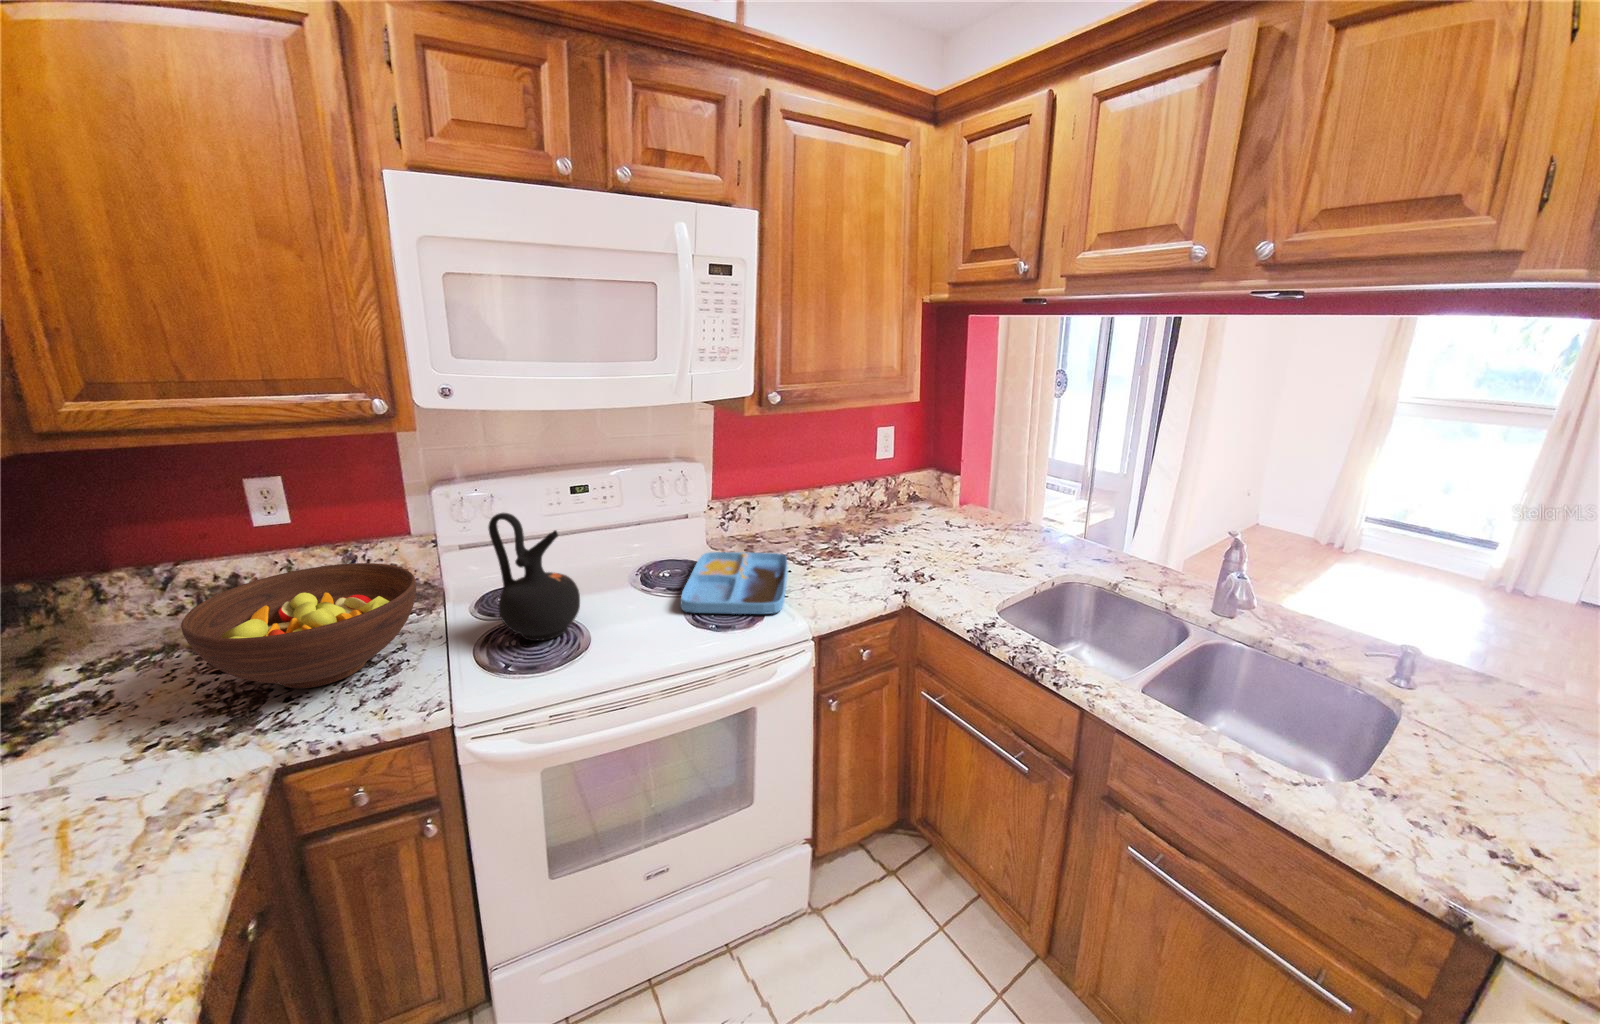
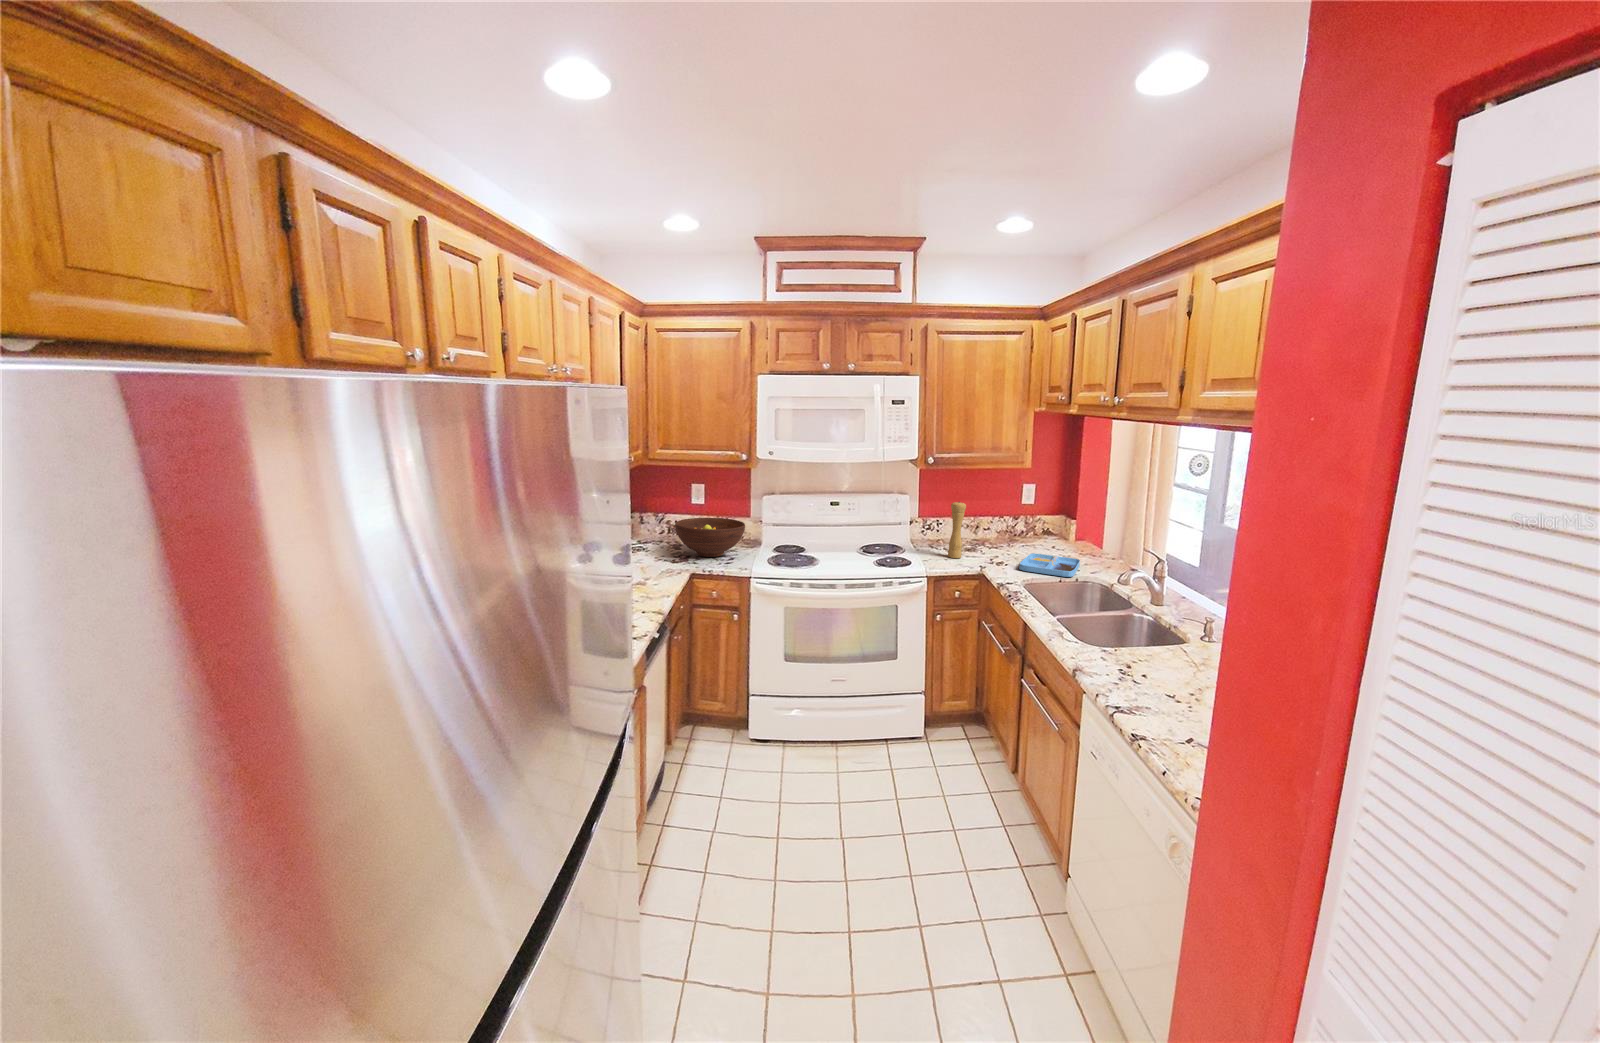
pepper mill: none [827,453,854,551] -> present [948,502,966,558]
ceramic jug: present [488,513,580,641] -> none [773,503,806,560]
tray: present [680,552,788,614] -> present [1019,553,1080,577]

